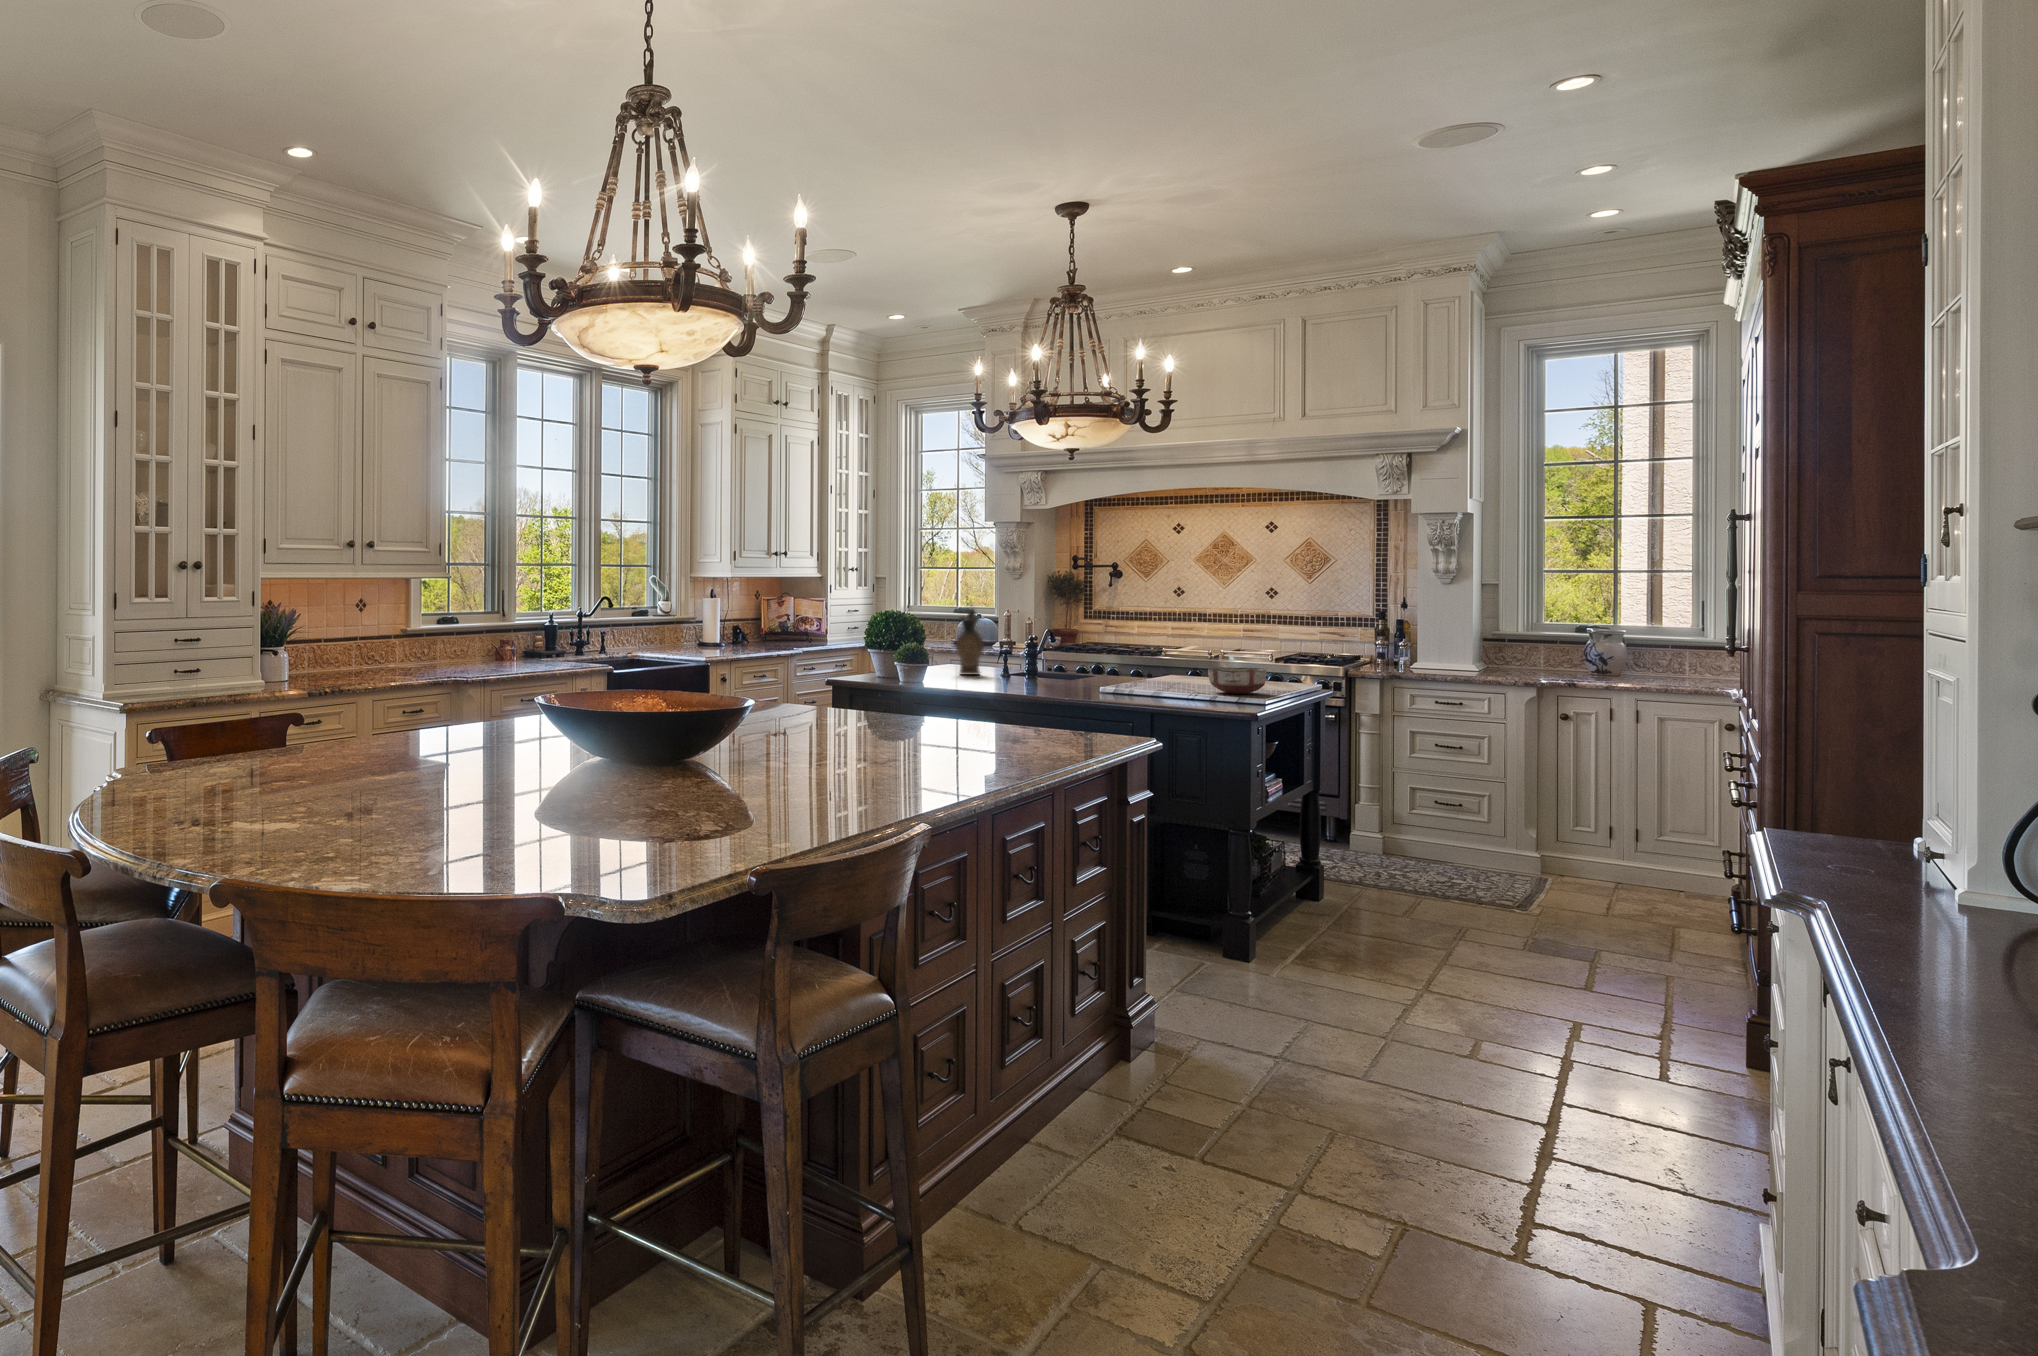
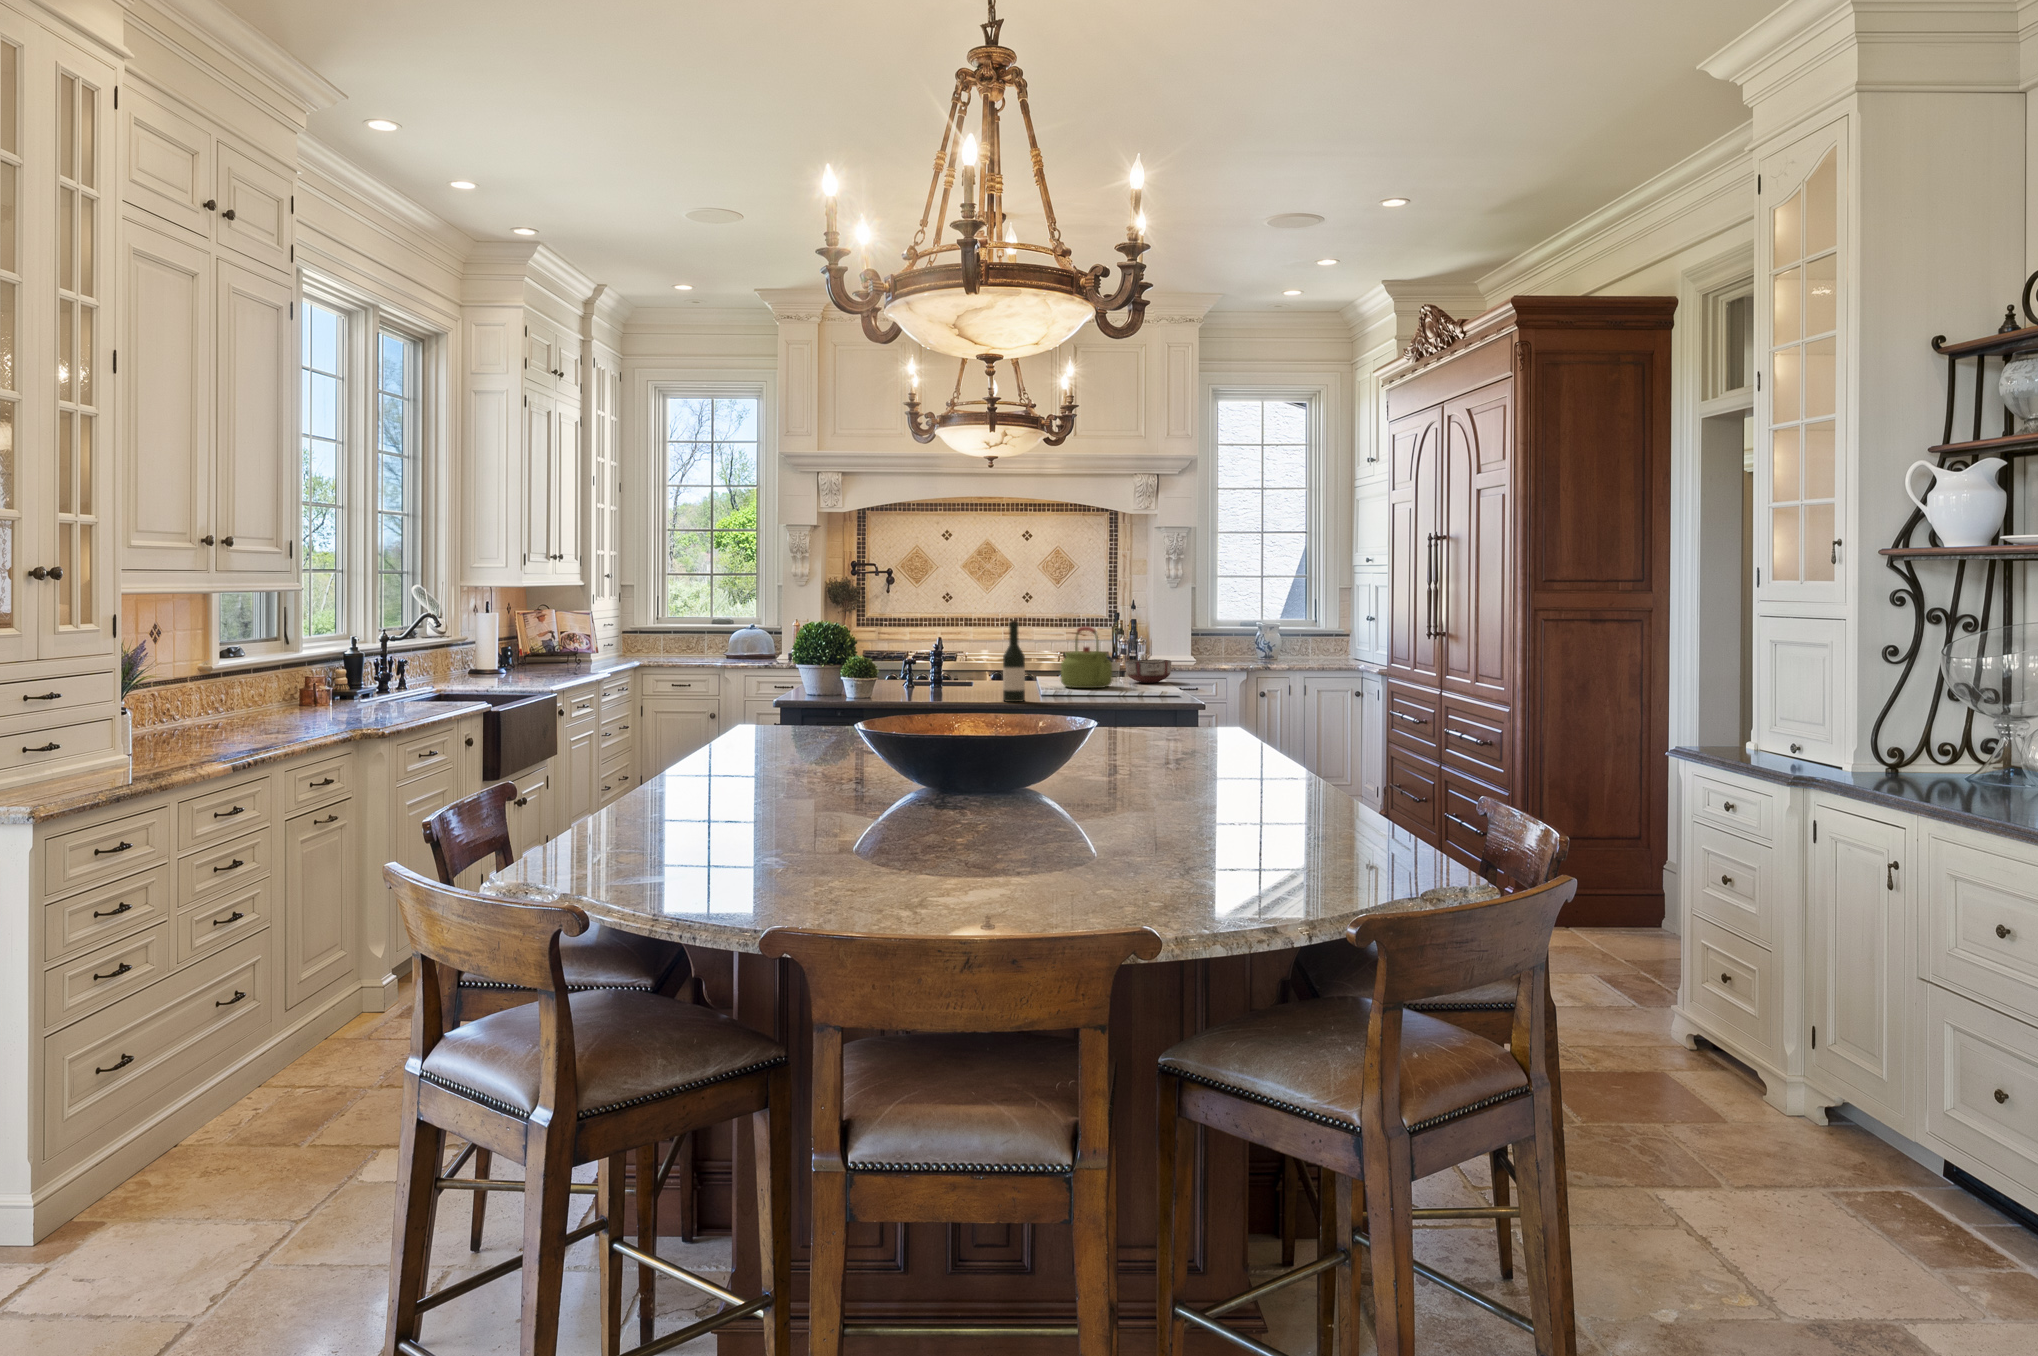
ceramic pitcher: present [956,608,984,675] -> none [874,613,902,682]
wine bottle: none [985,618,1009,701] -> present [1003,620,1025,702]
kettle: none [1112,628,1173,694] -> present [1061,627,1112,688]

